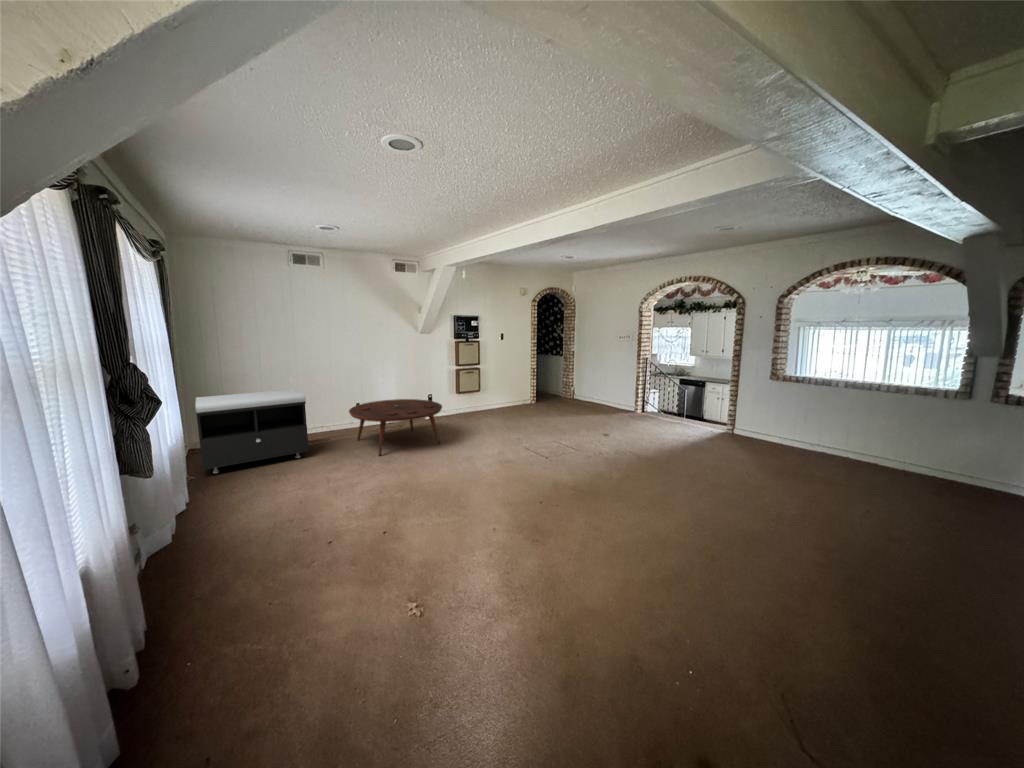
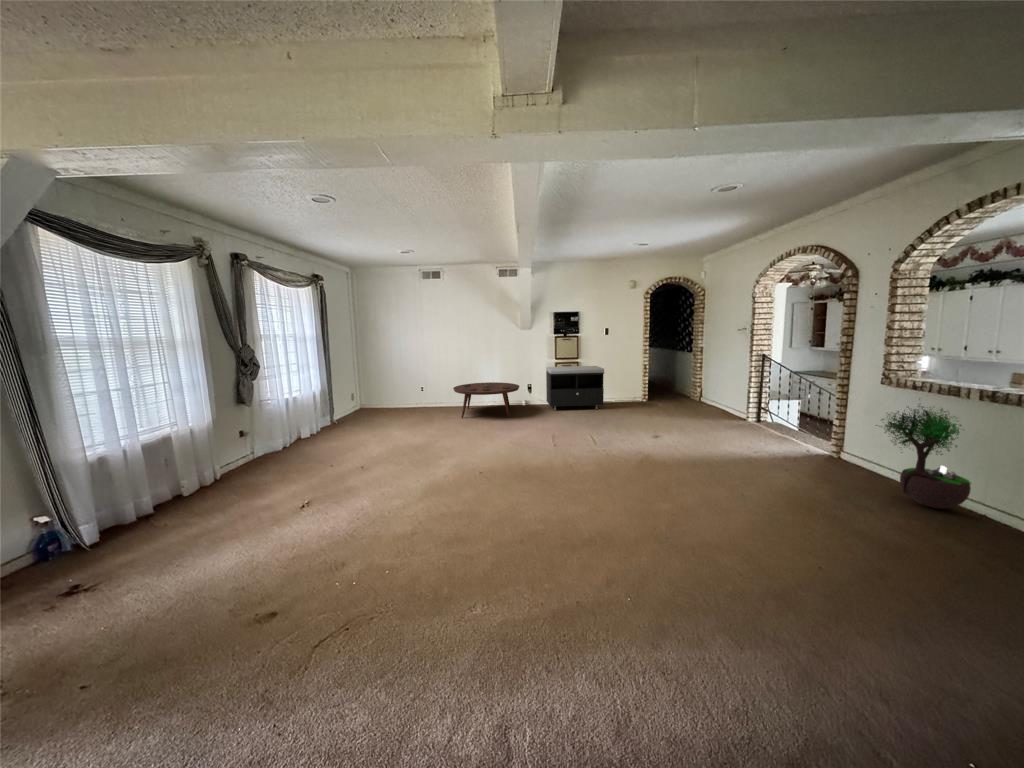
storage bench: present [195,389,309,473] -> present [546,366,604,410]
potted tree: none [801,390,857,460] -> present [881,399,971,508]

